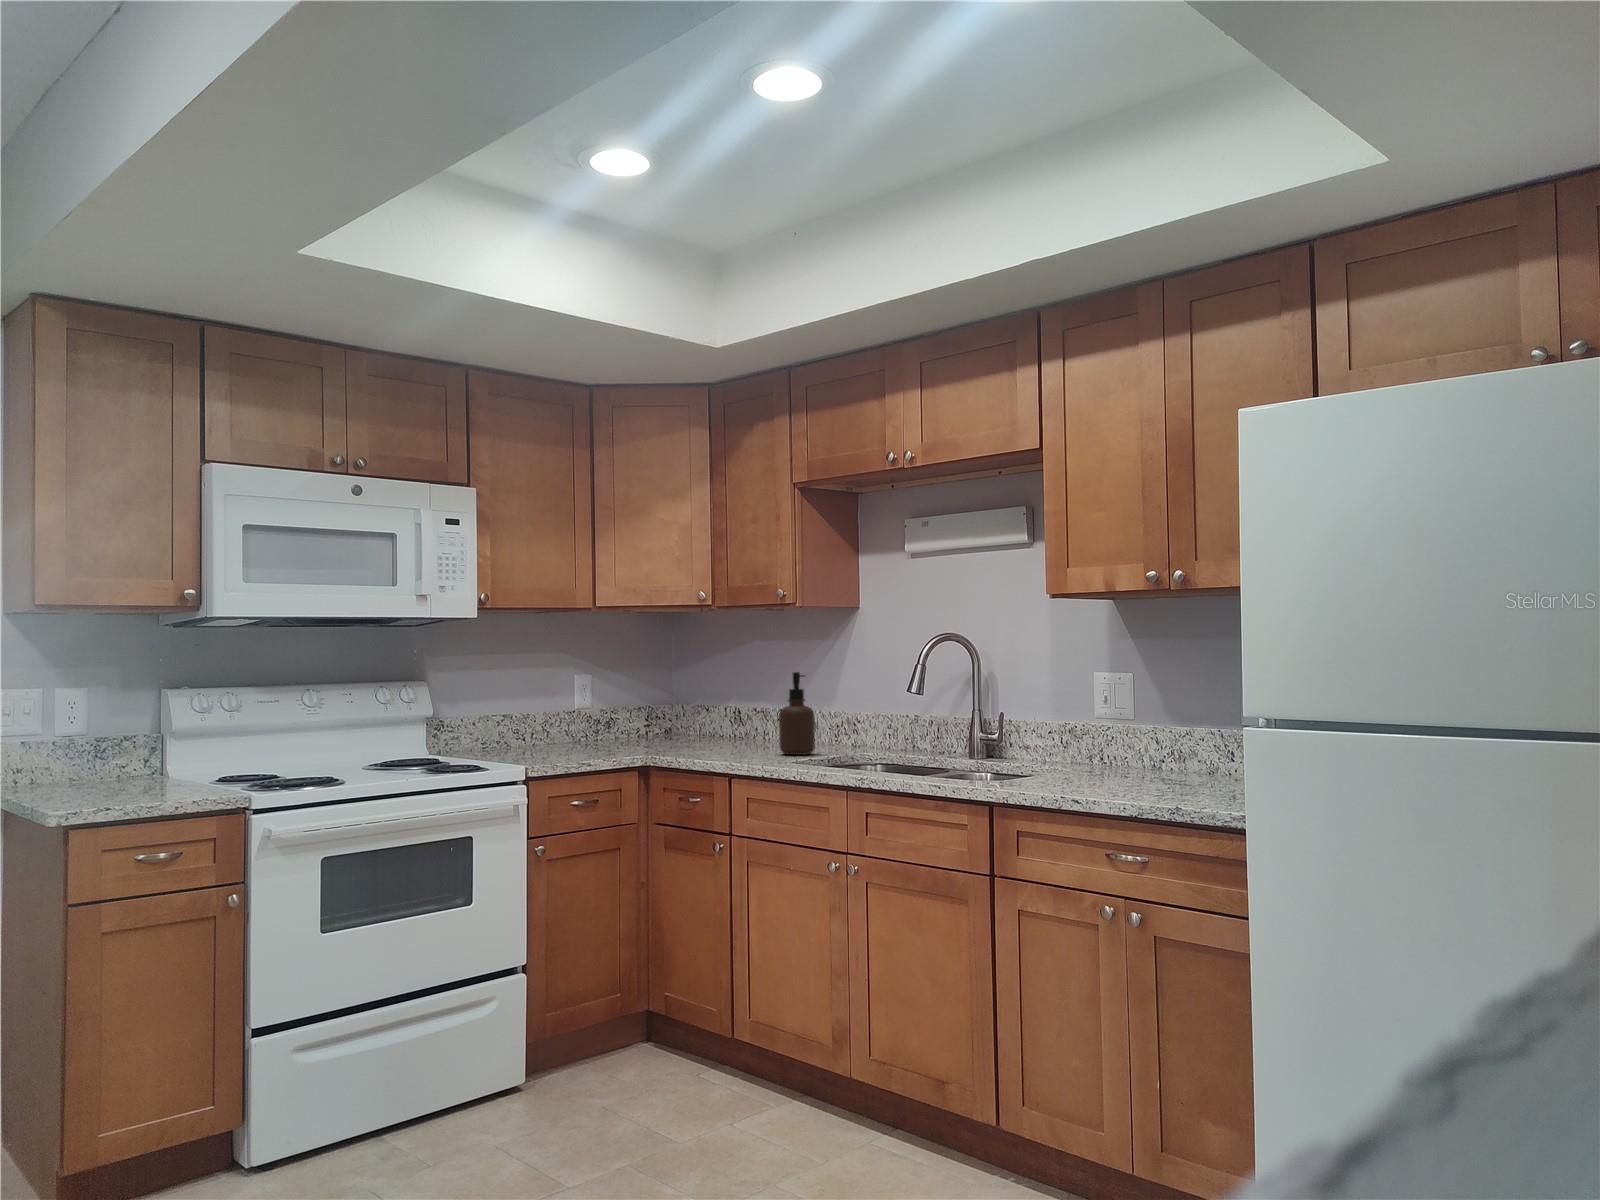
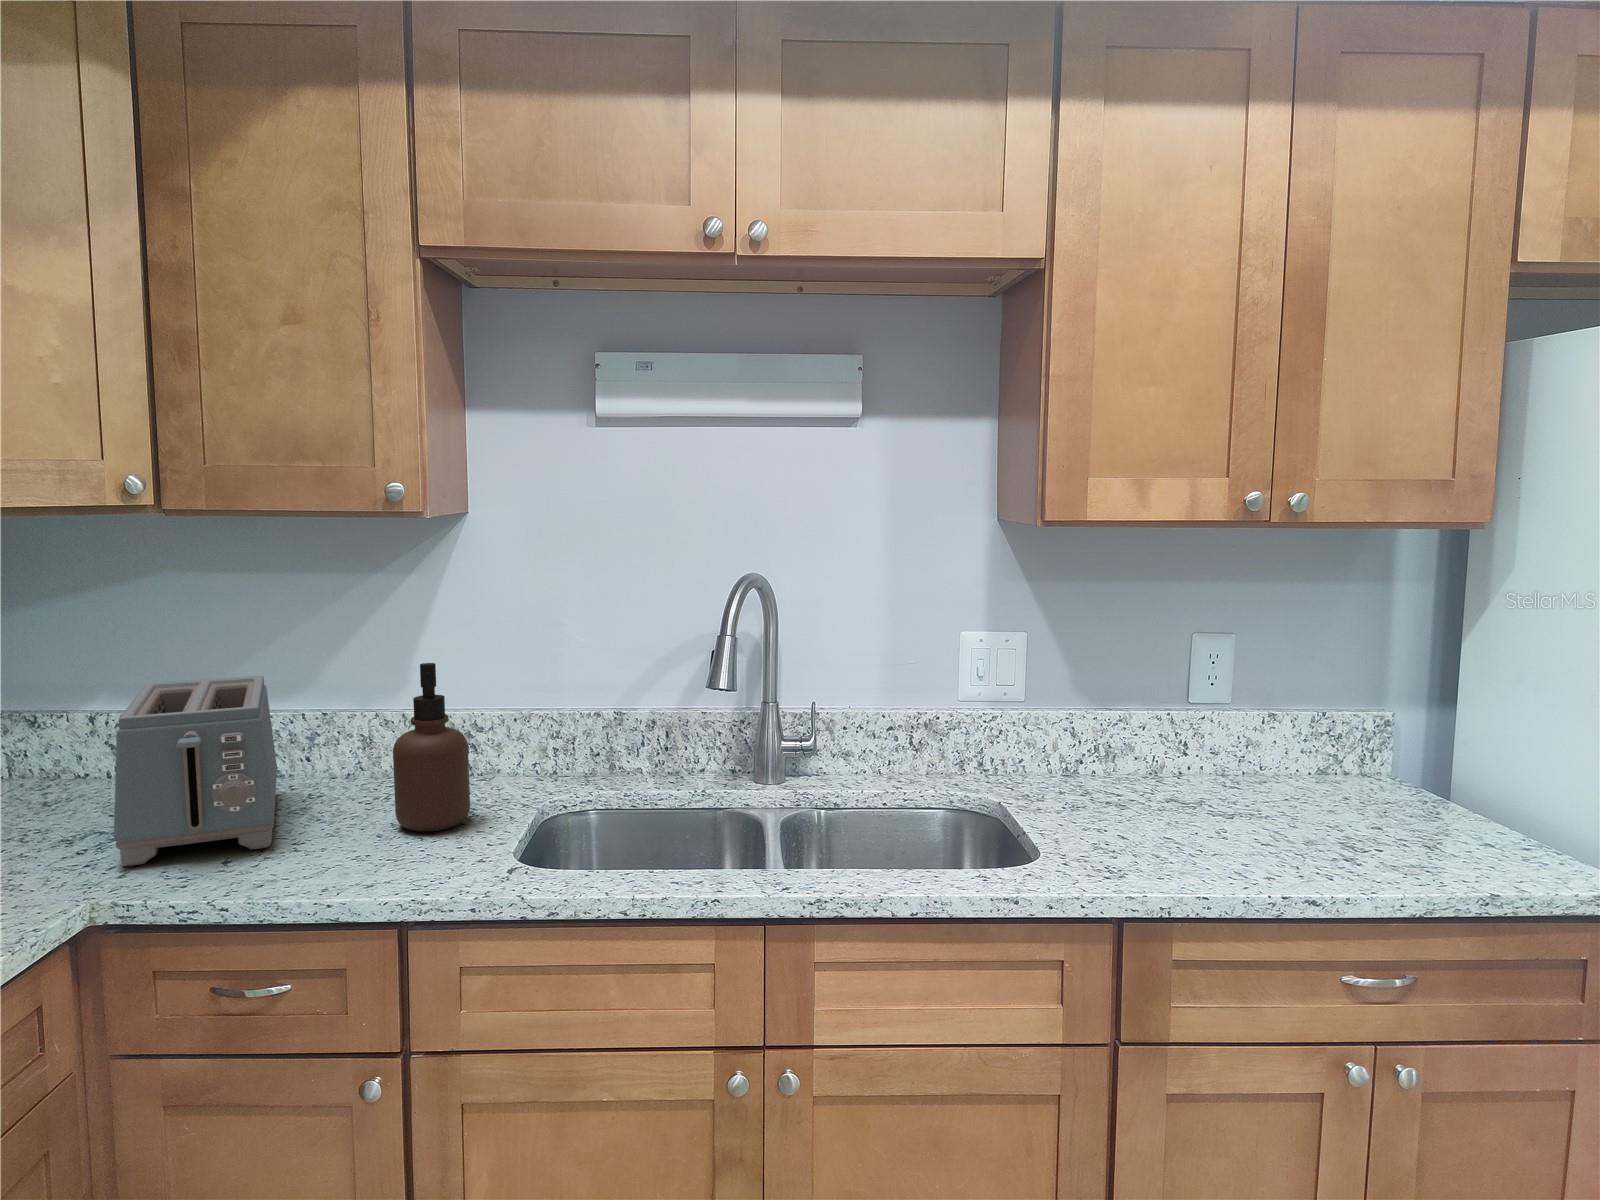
toaster: none [677,684,771,752] -> present [114,676,277,866]

